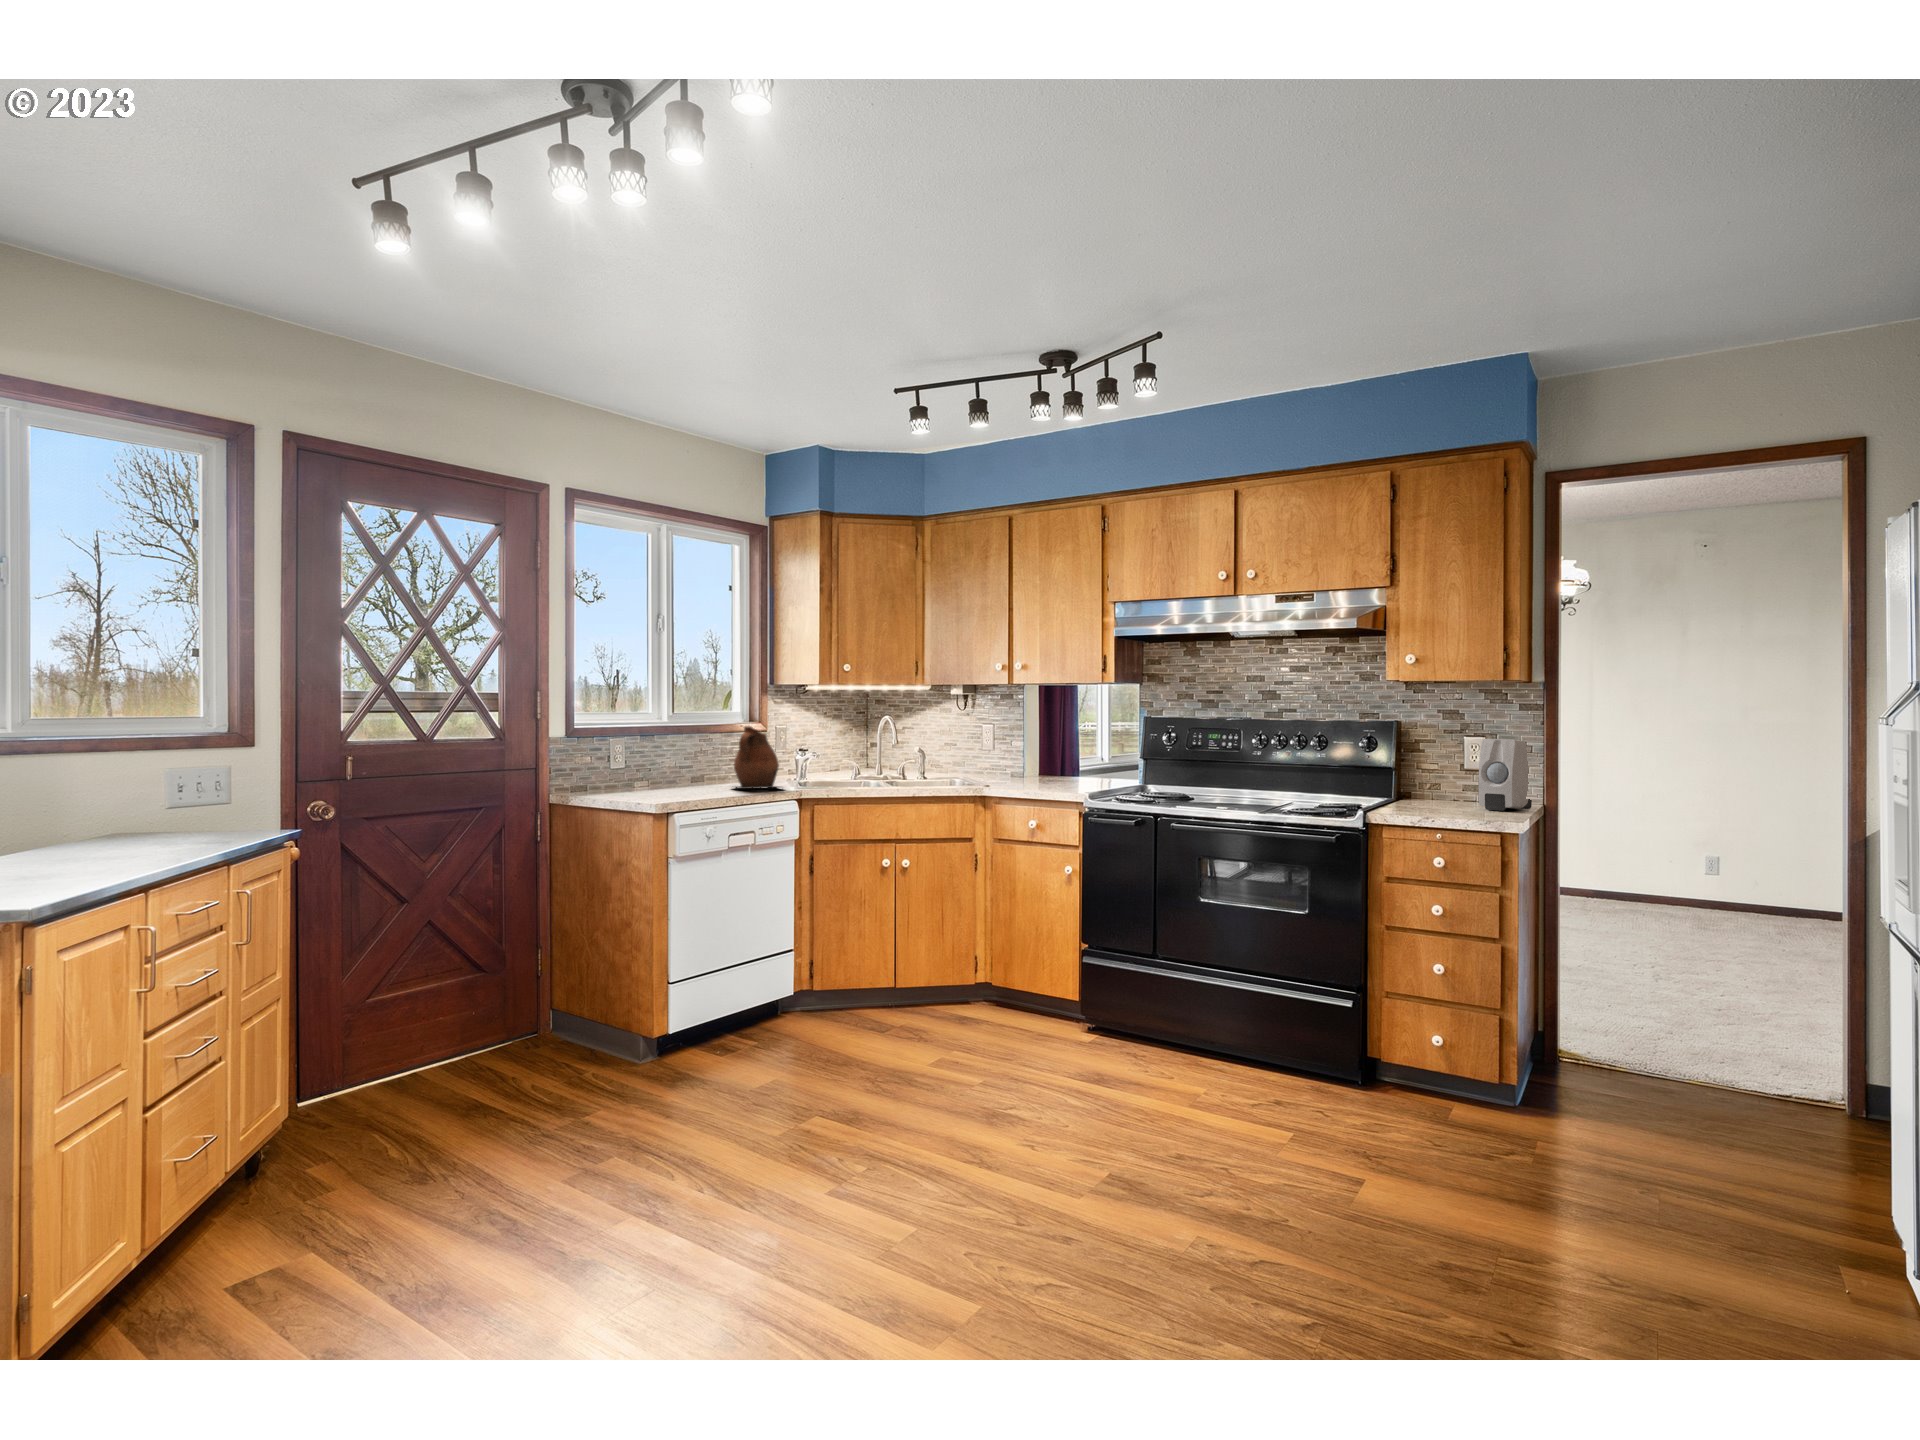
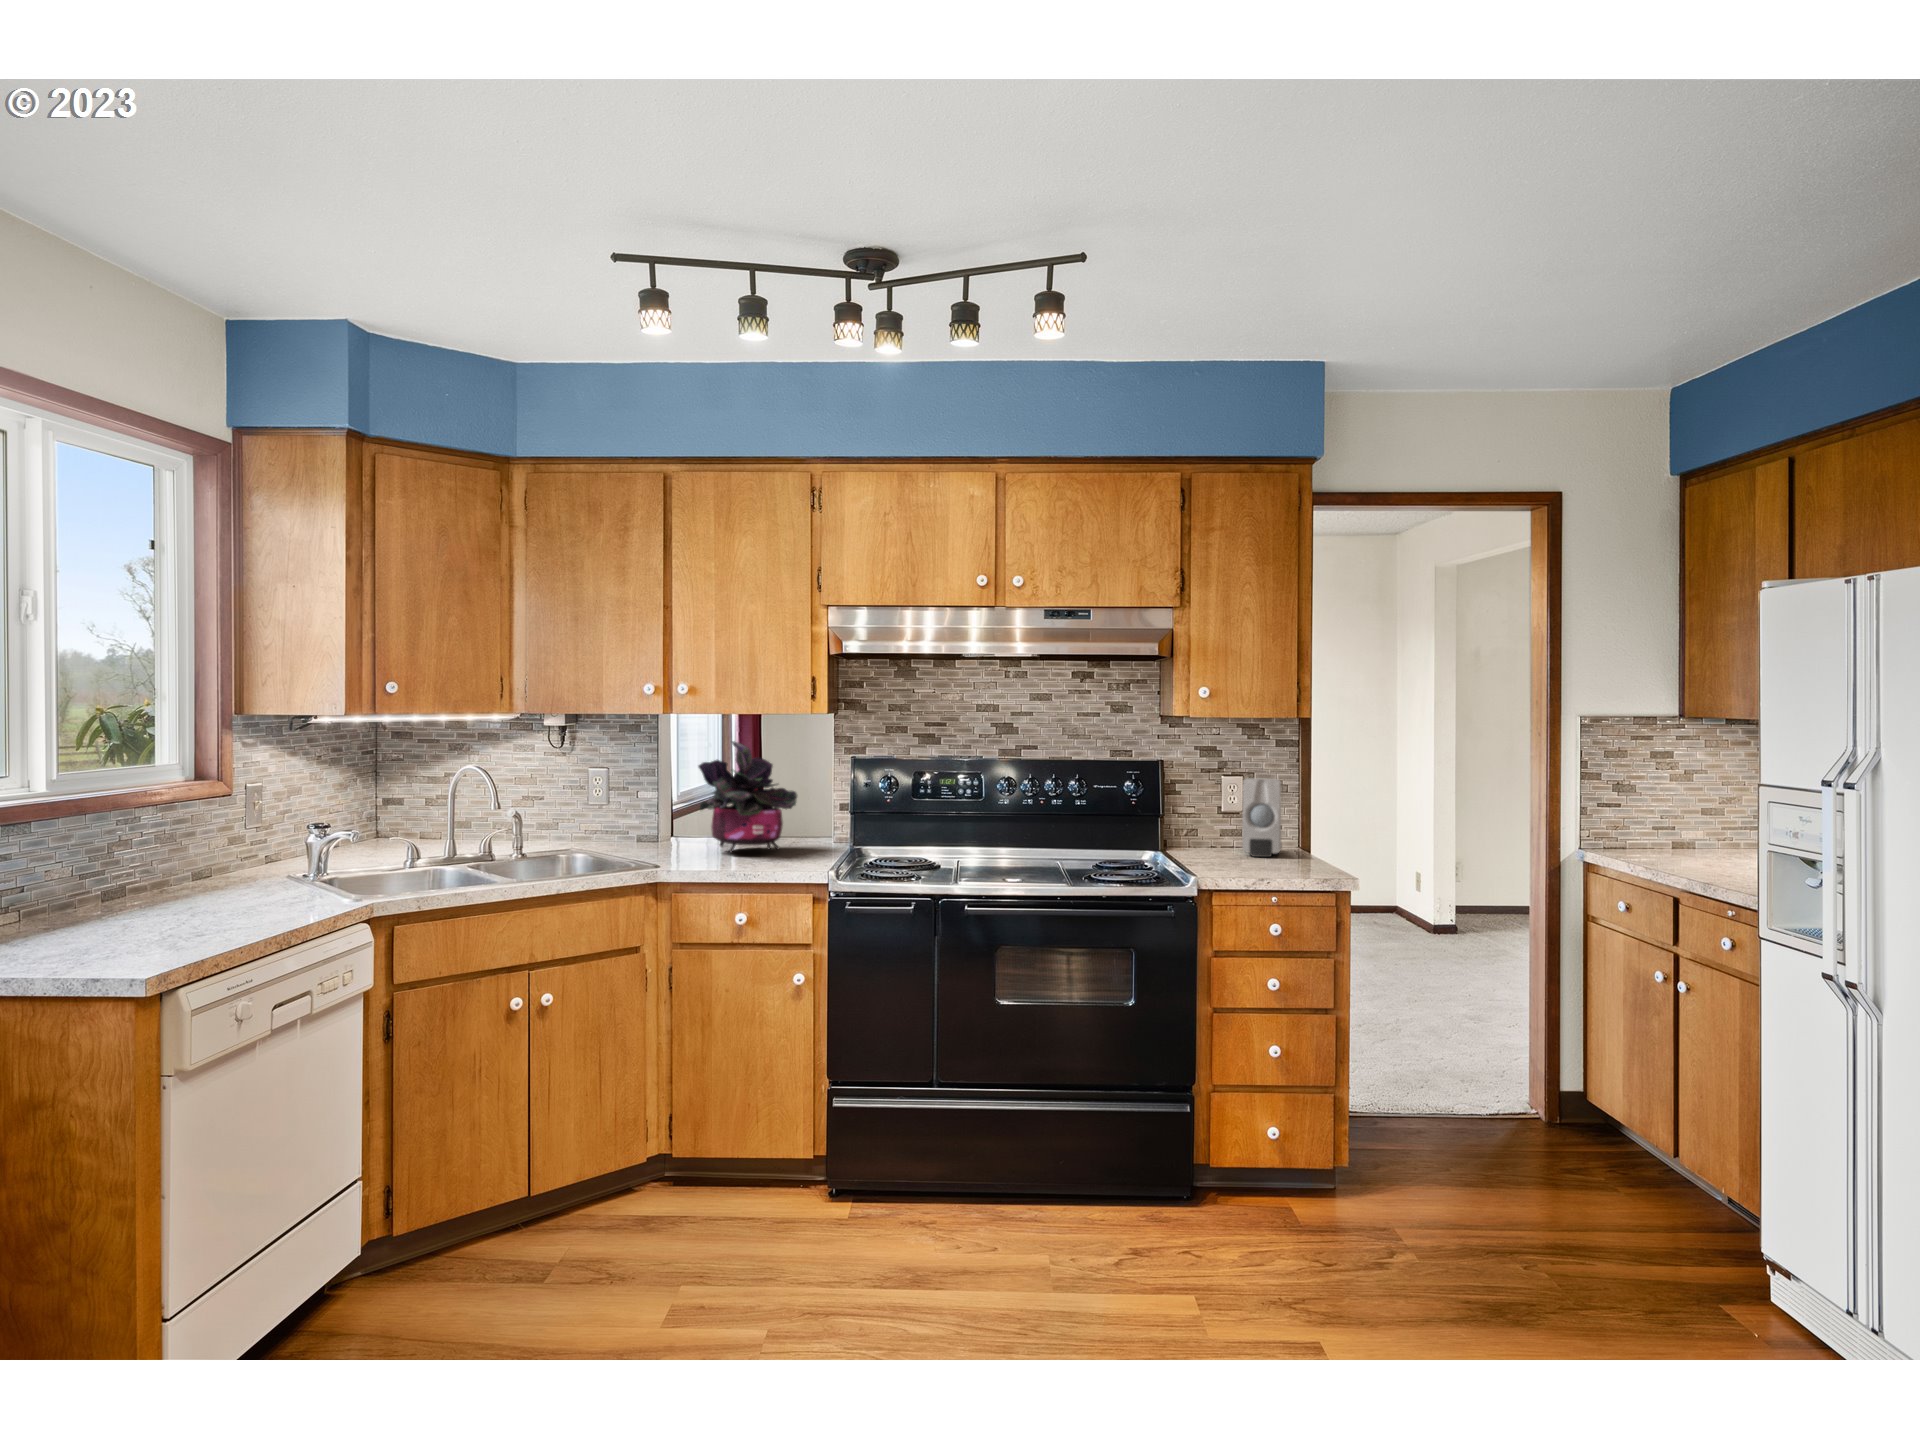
potted plant: none [1035,705,1110,786] -> present [699,741,797,853]
ceramic pitcher: present [732,726,780,789] -> none [212,800,333,913]

